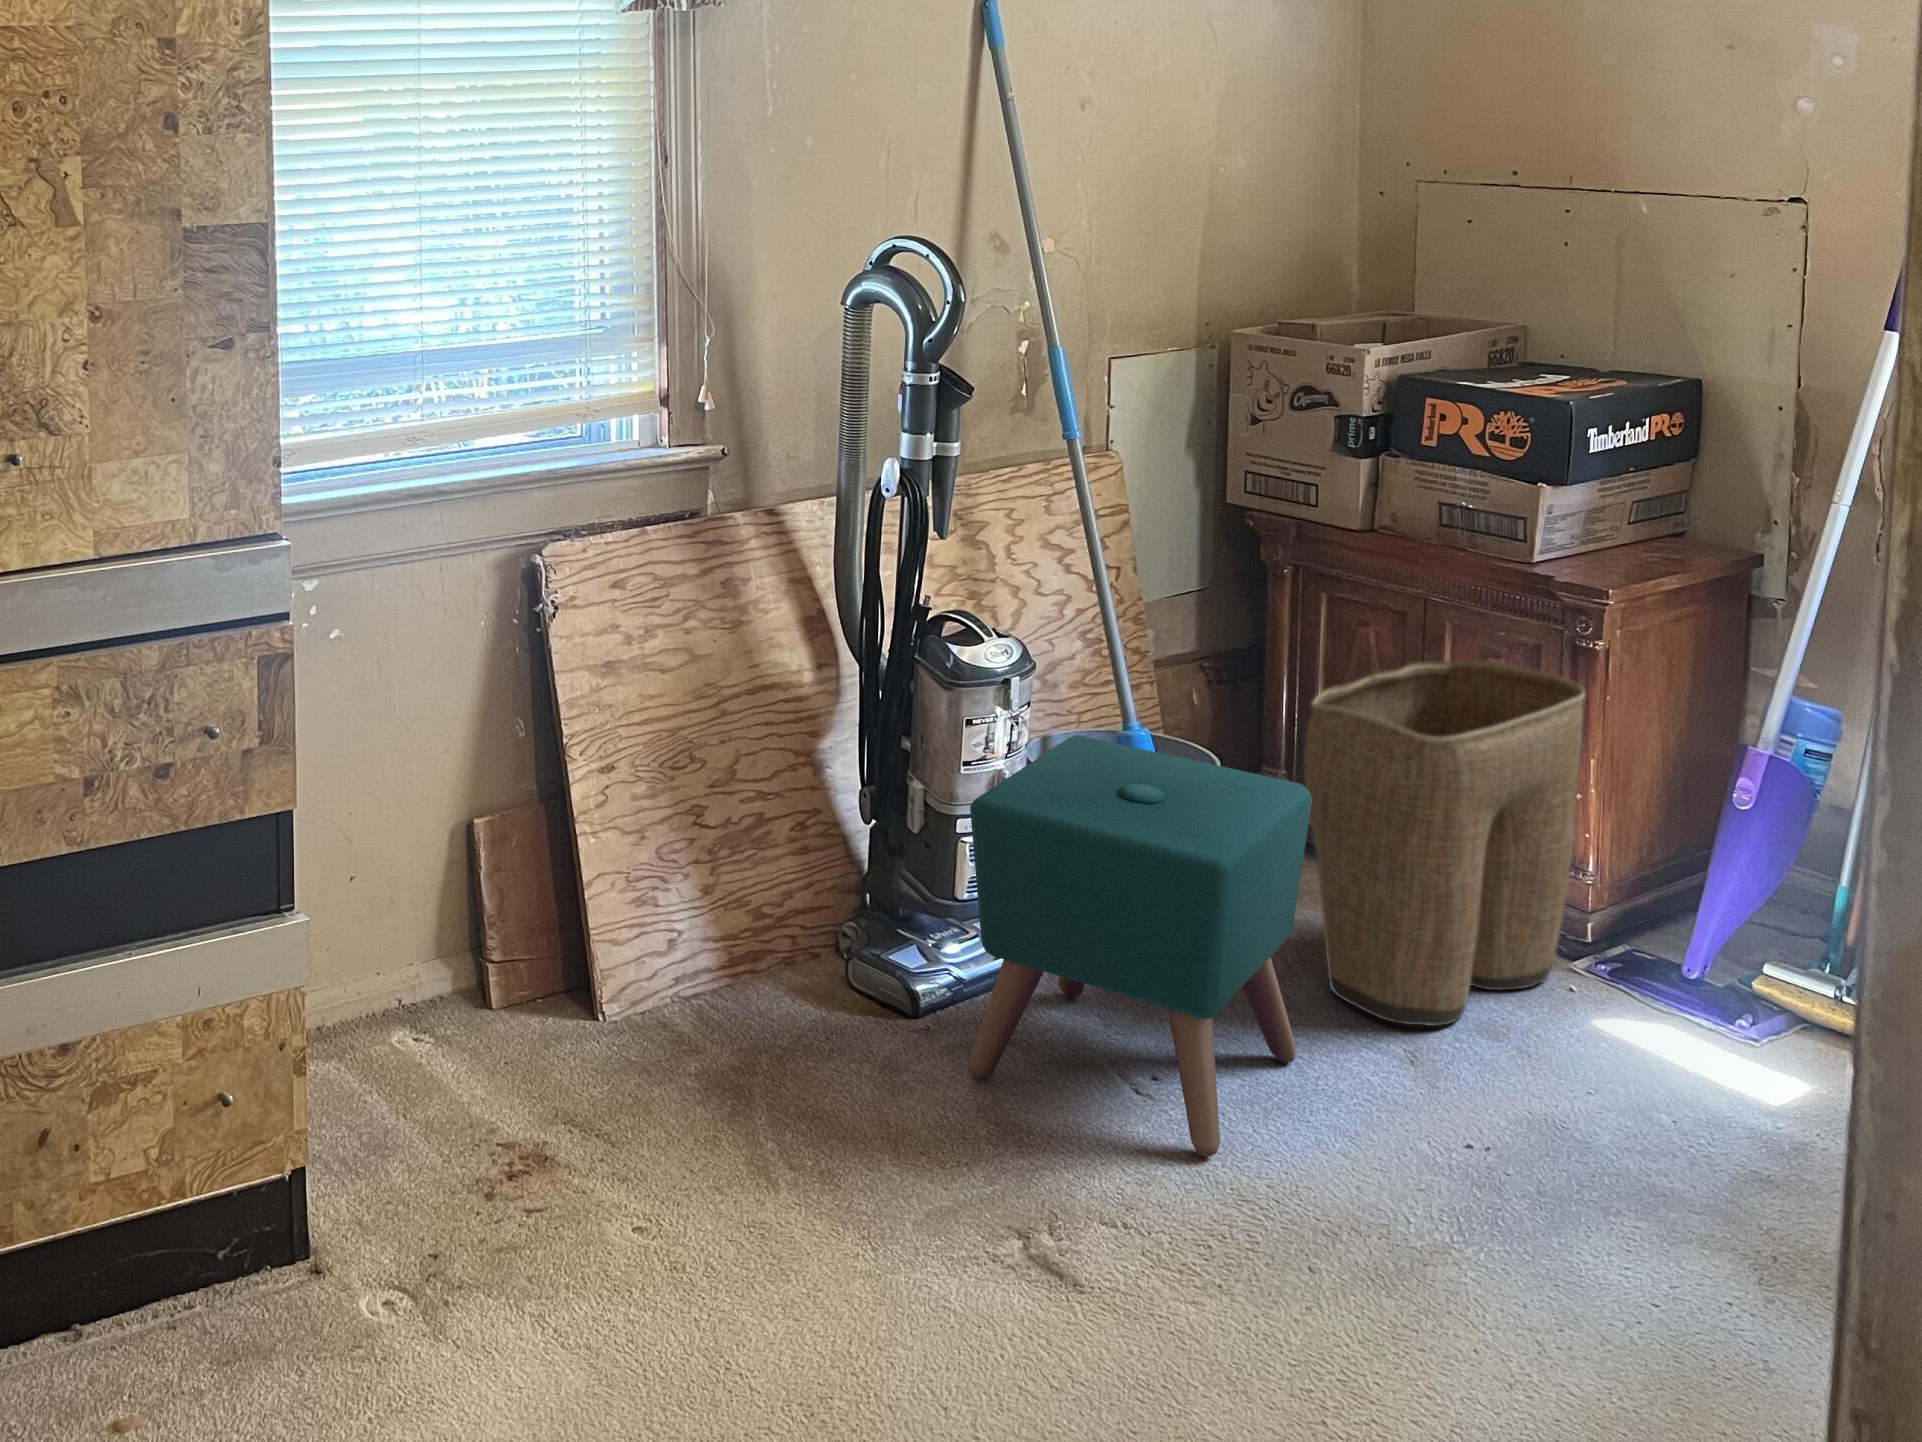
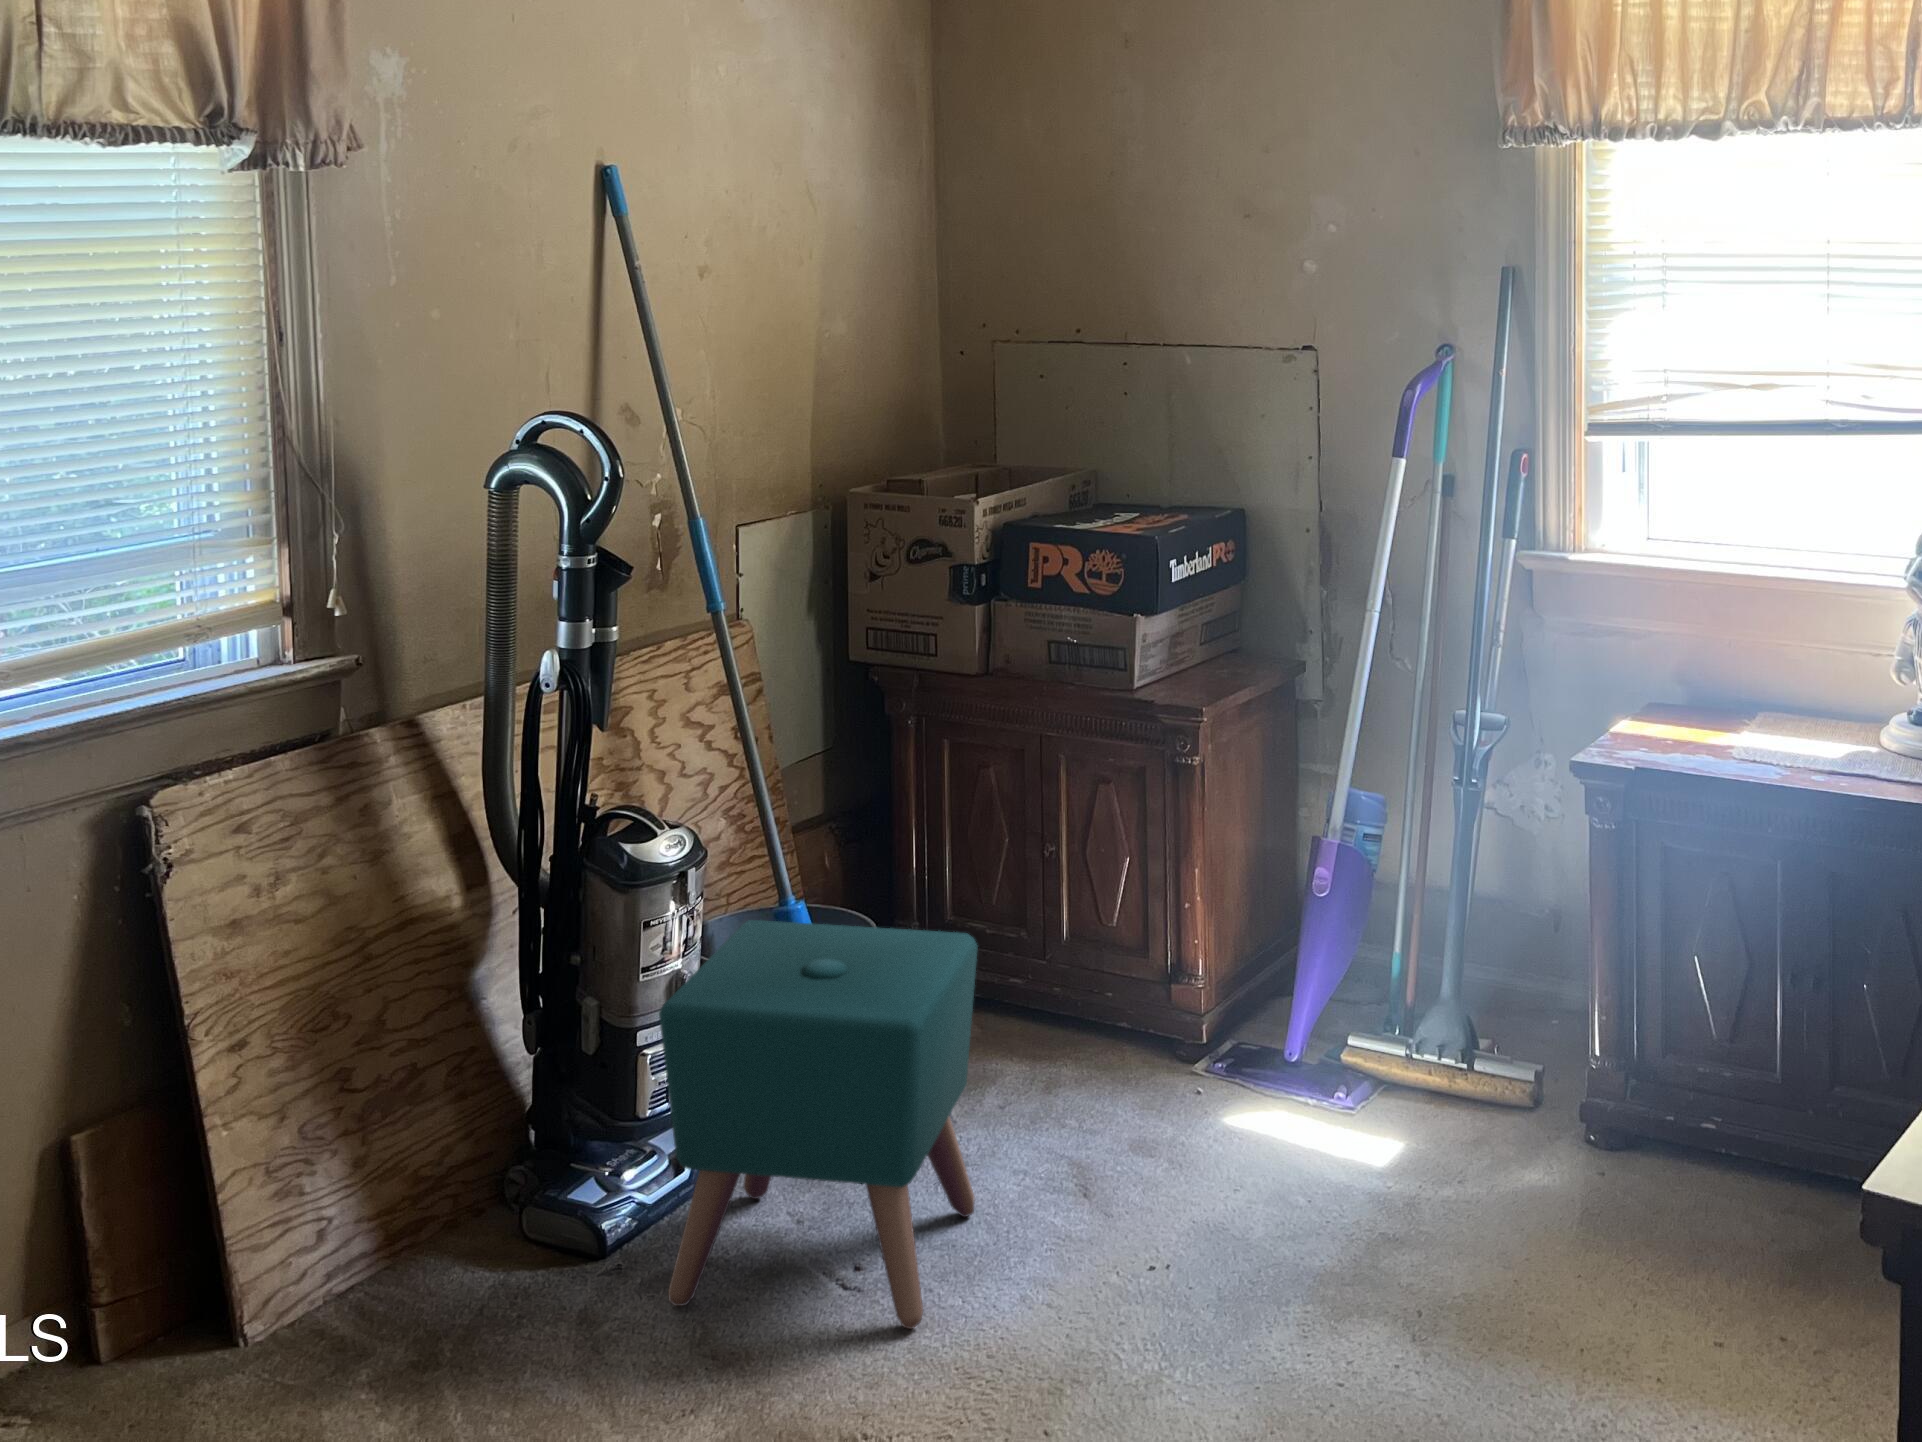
laundry basket: present [1304,661,1585,1026] -> none [959,789,1186,1154]

